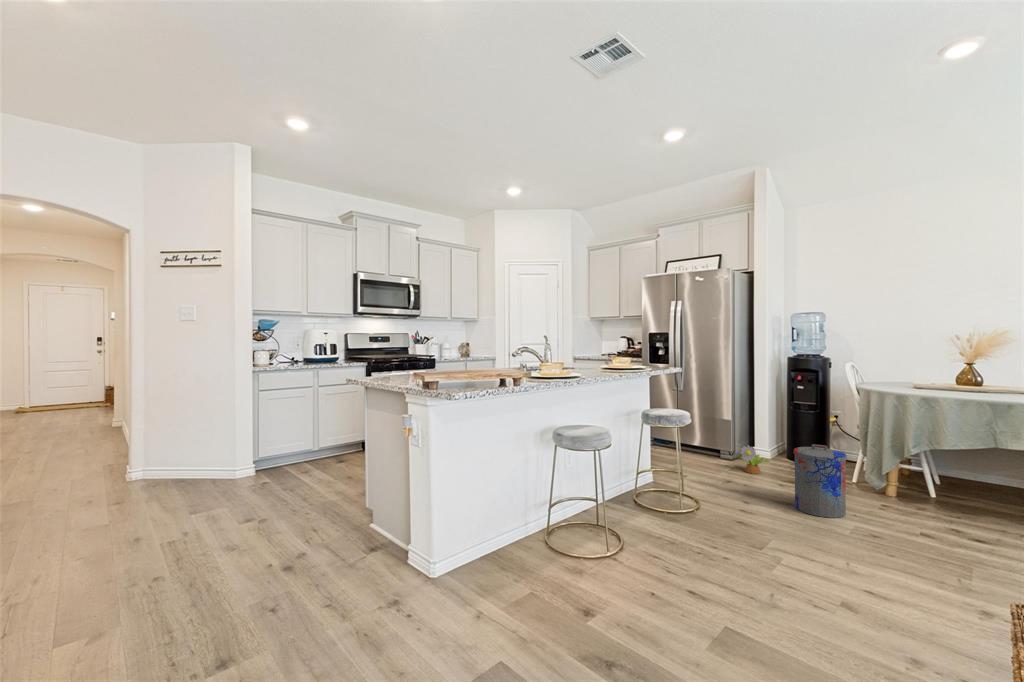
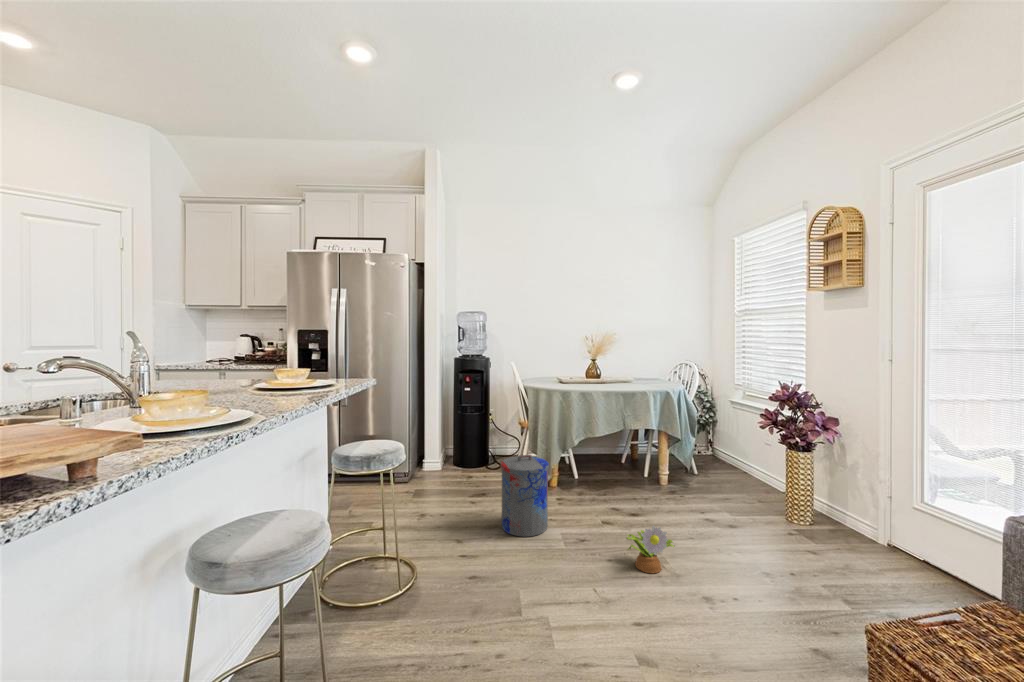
decorative plant: present [739,445,770,474] -> present [627,525,674,573]

